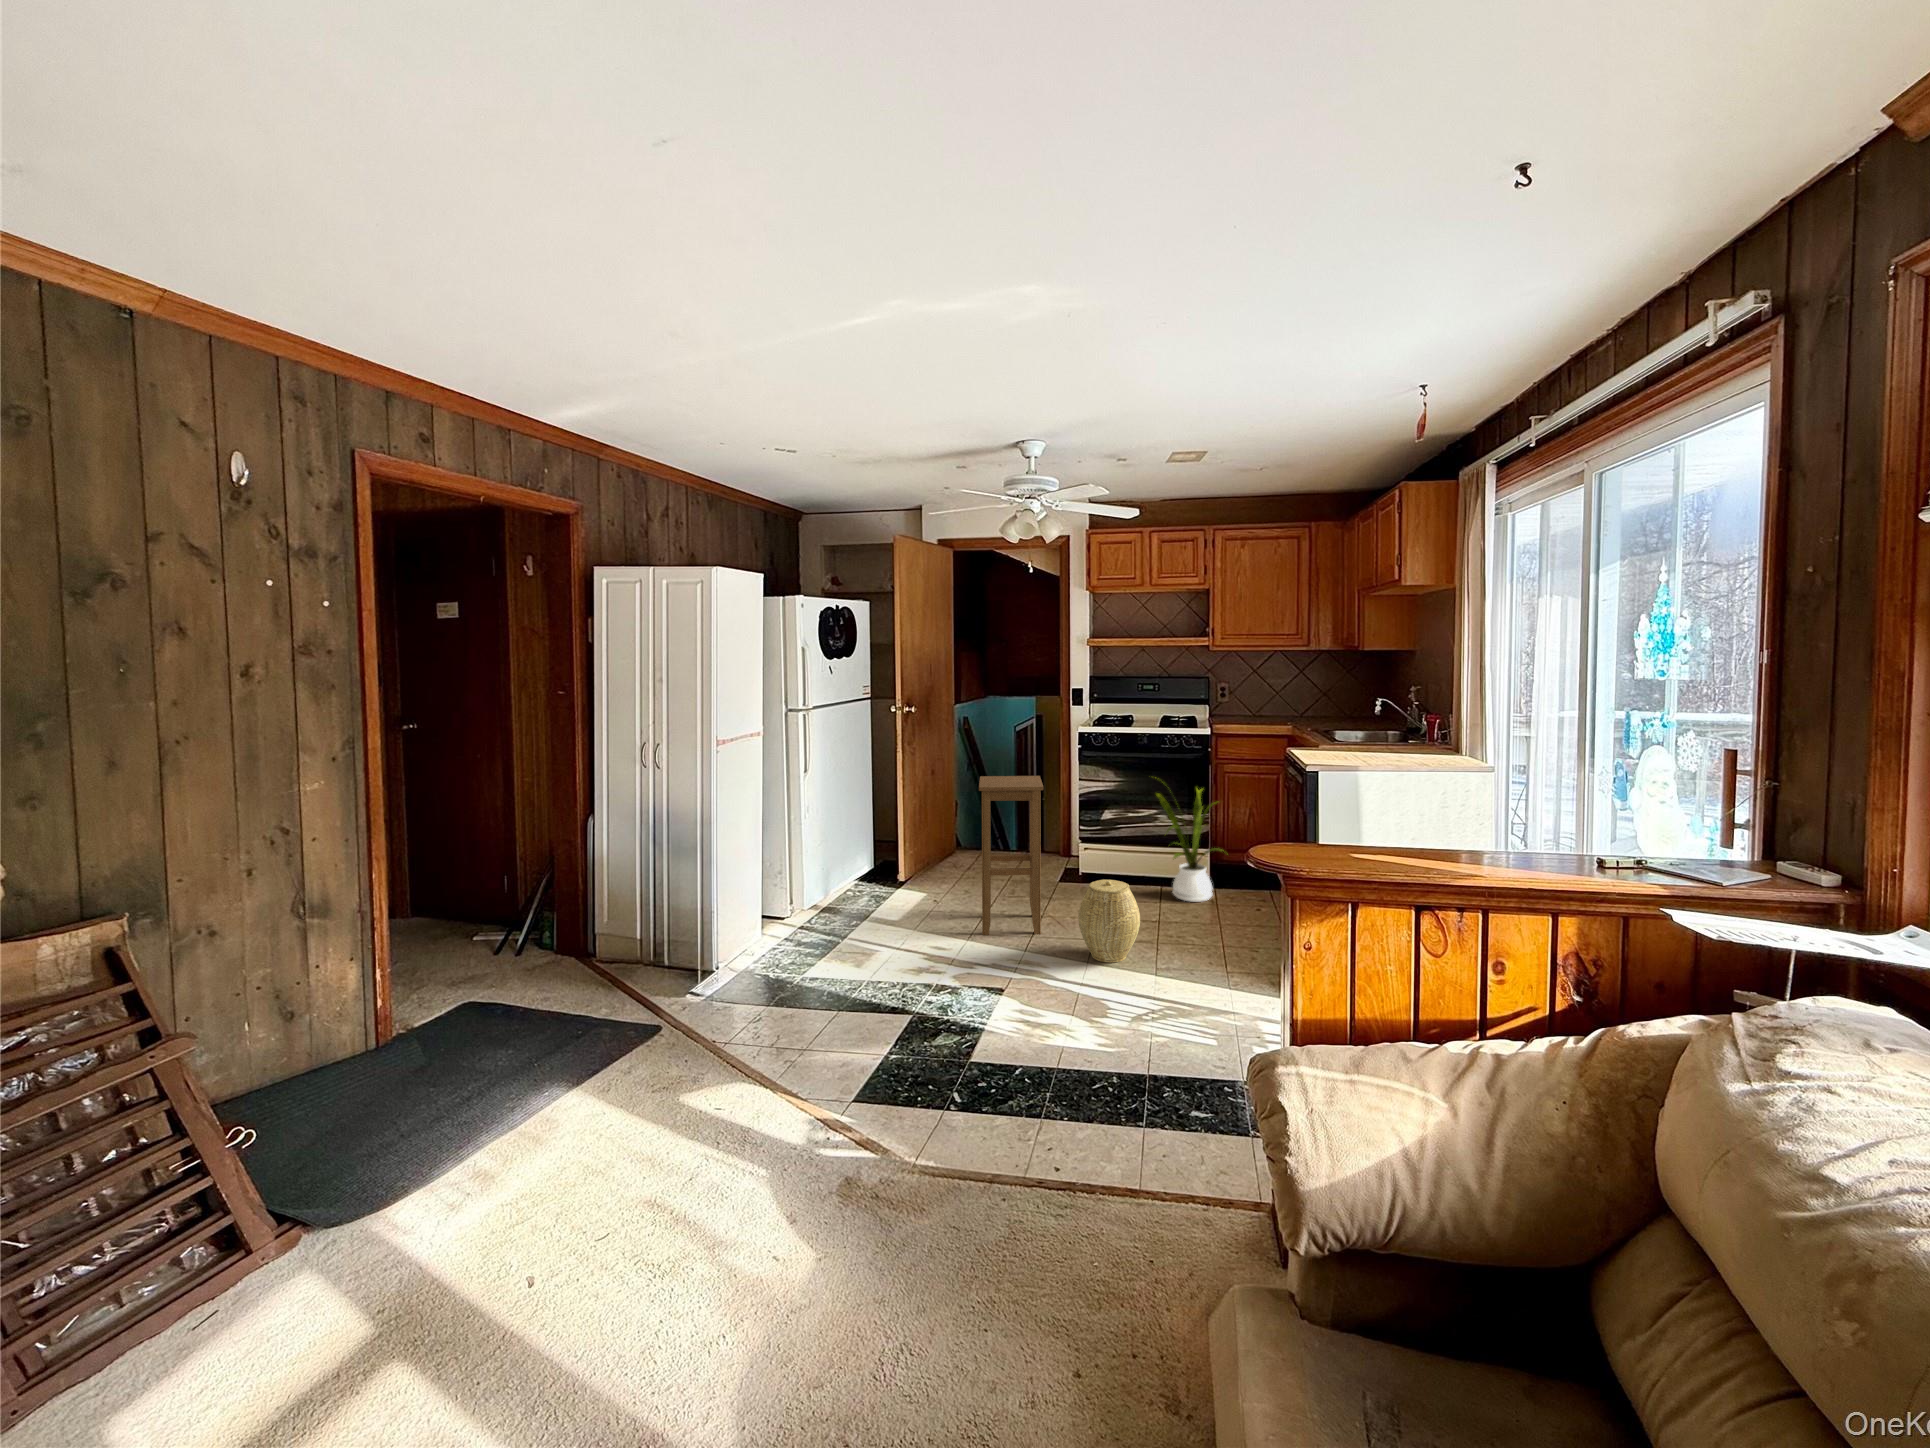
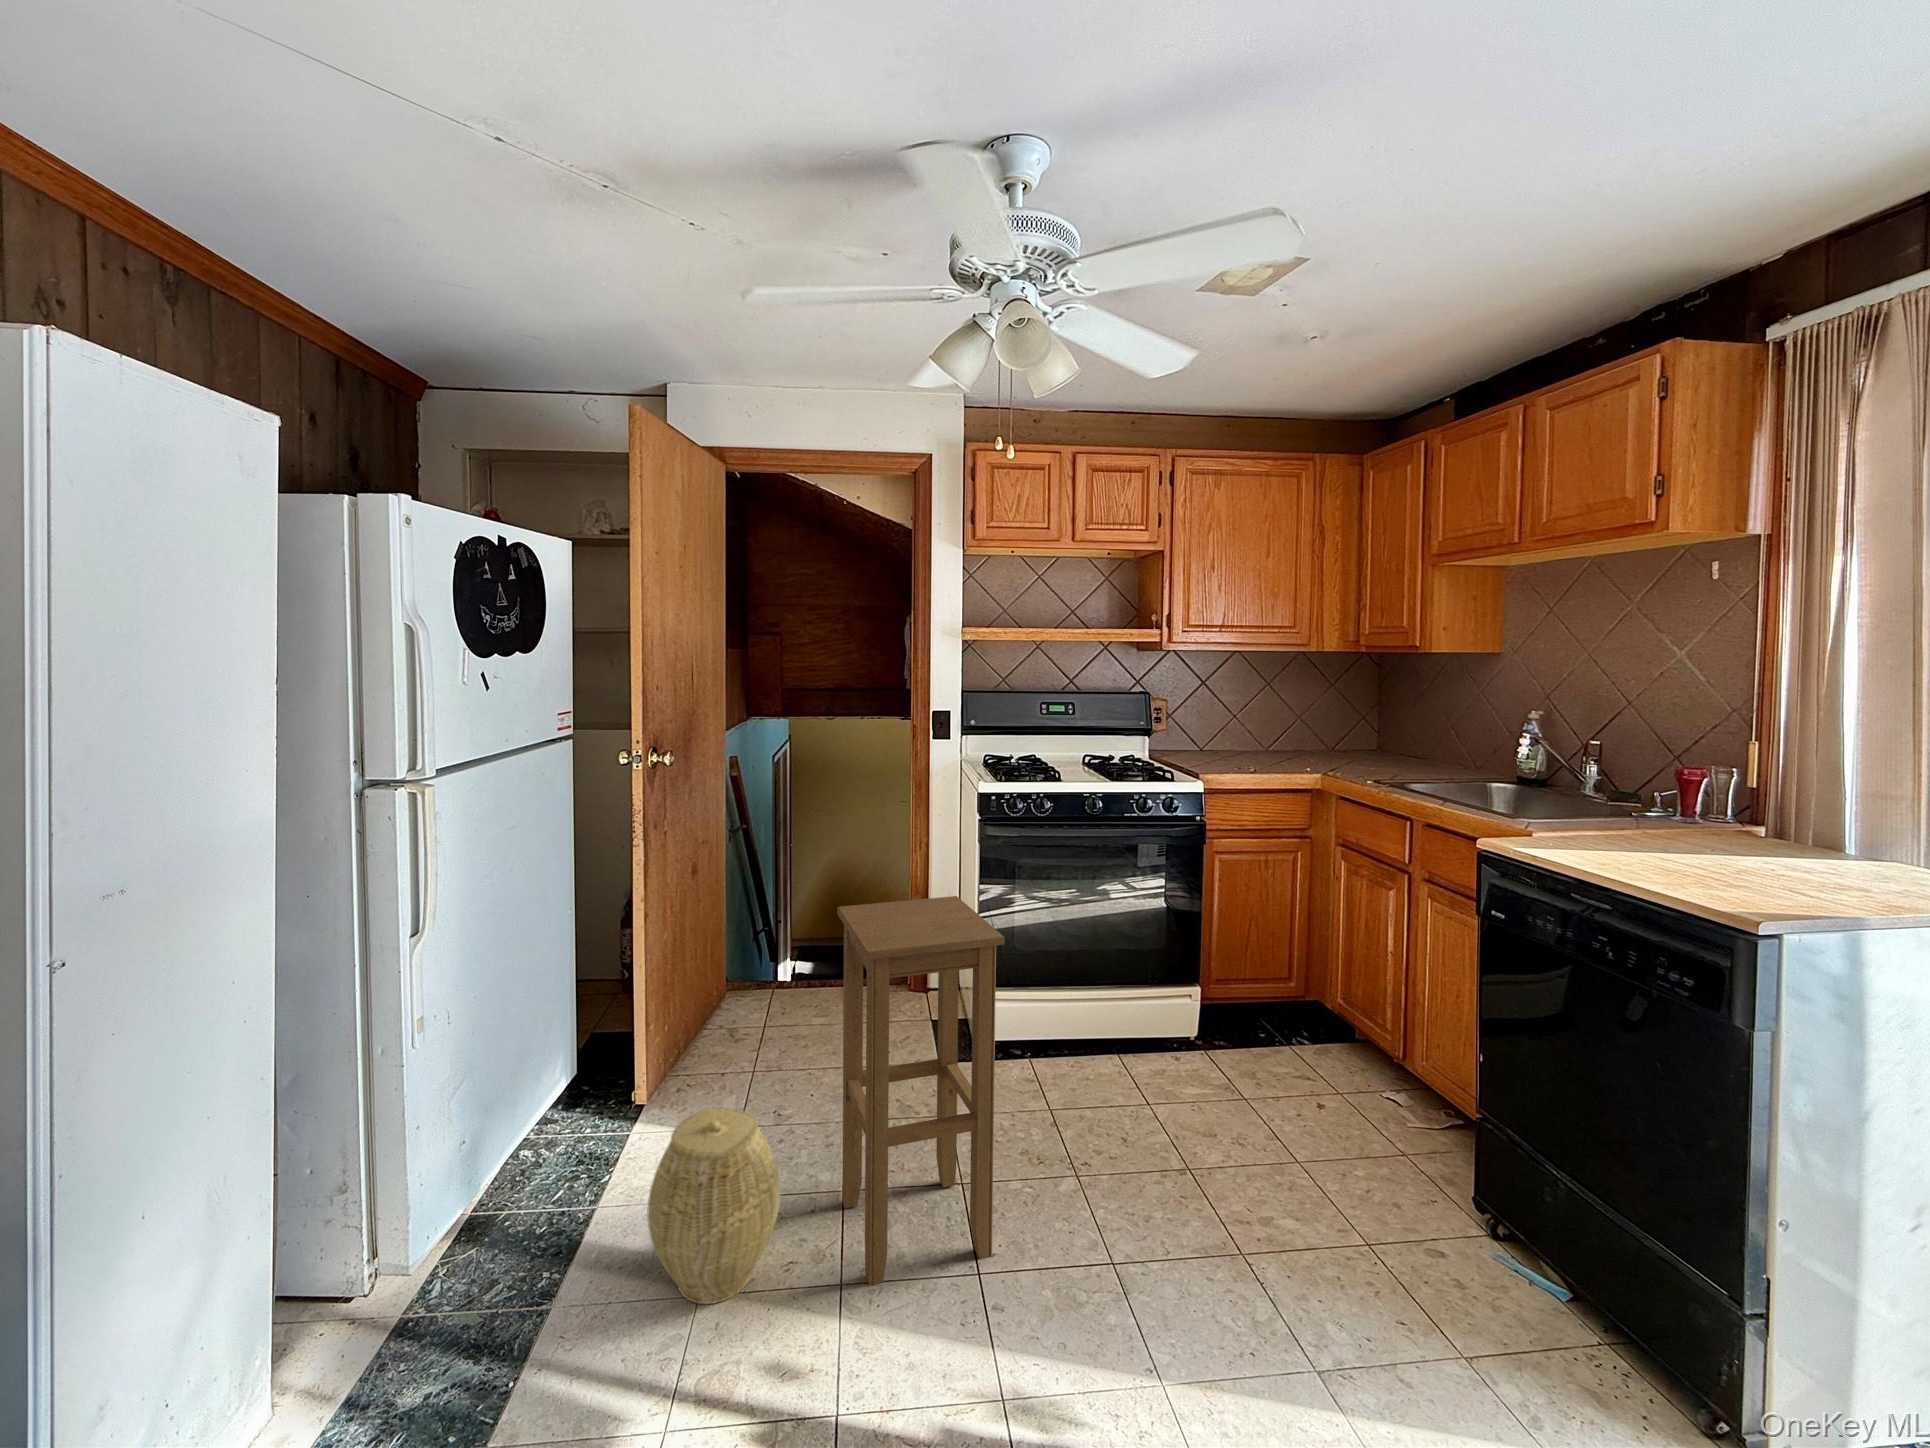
house plant: present [1155,777,1219,902] -> none [1107,869,1236,1090]
woven basket: present [1078,880,1140,963] -> present [647,1108,781,1304]

